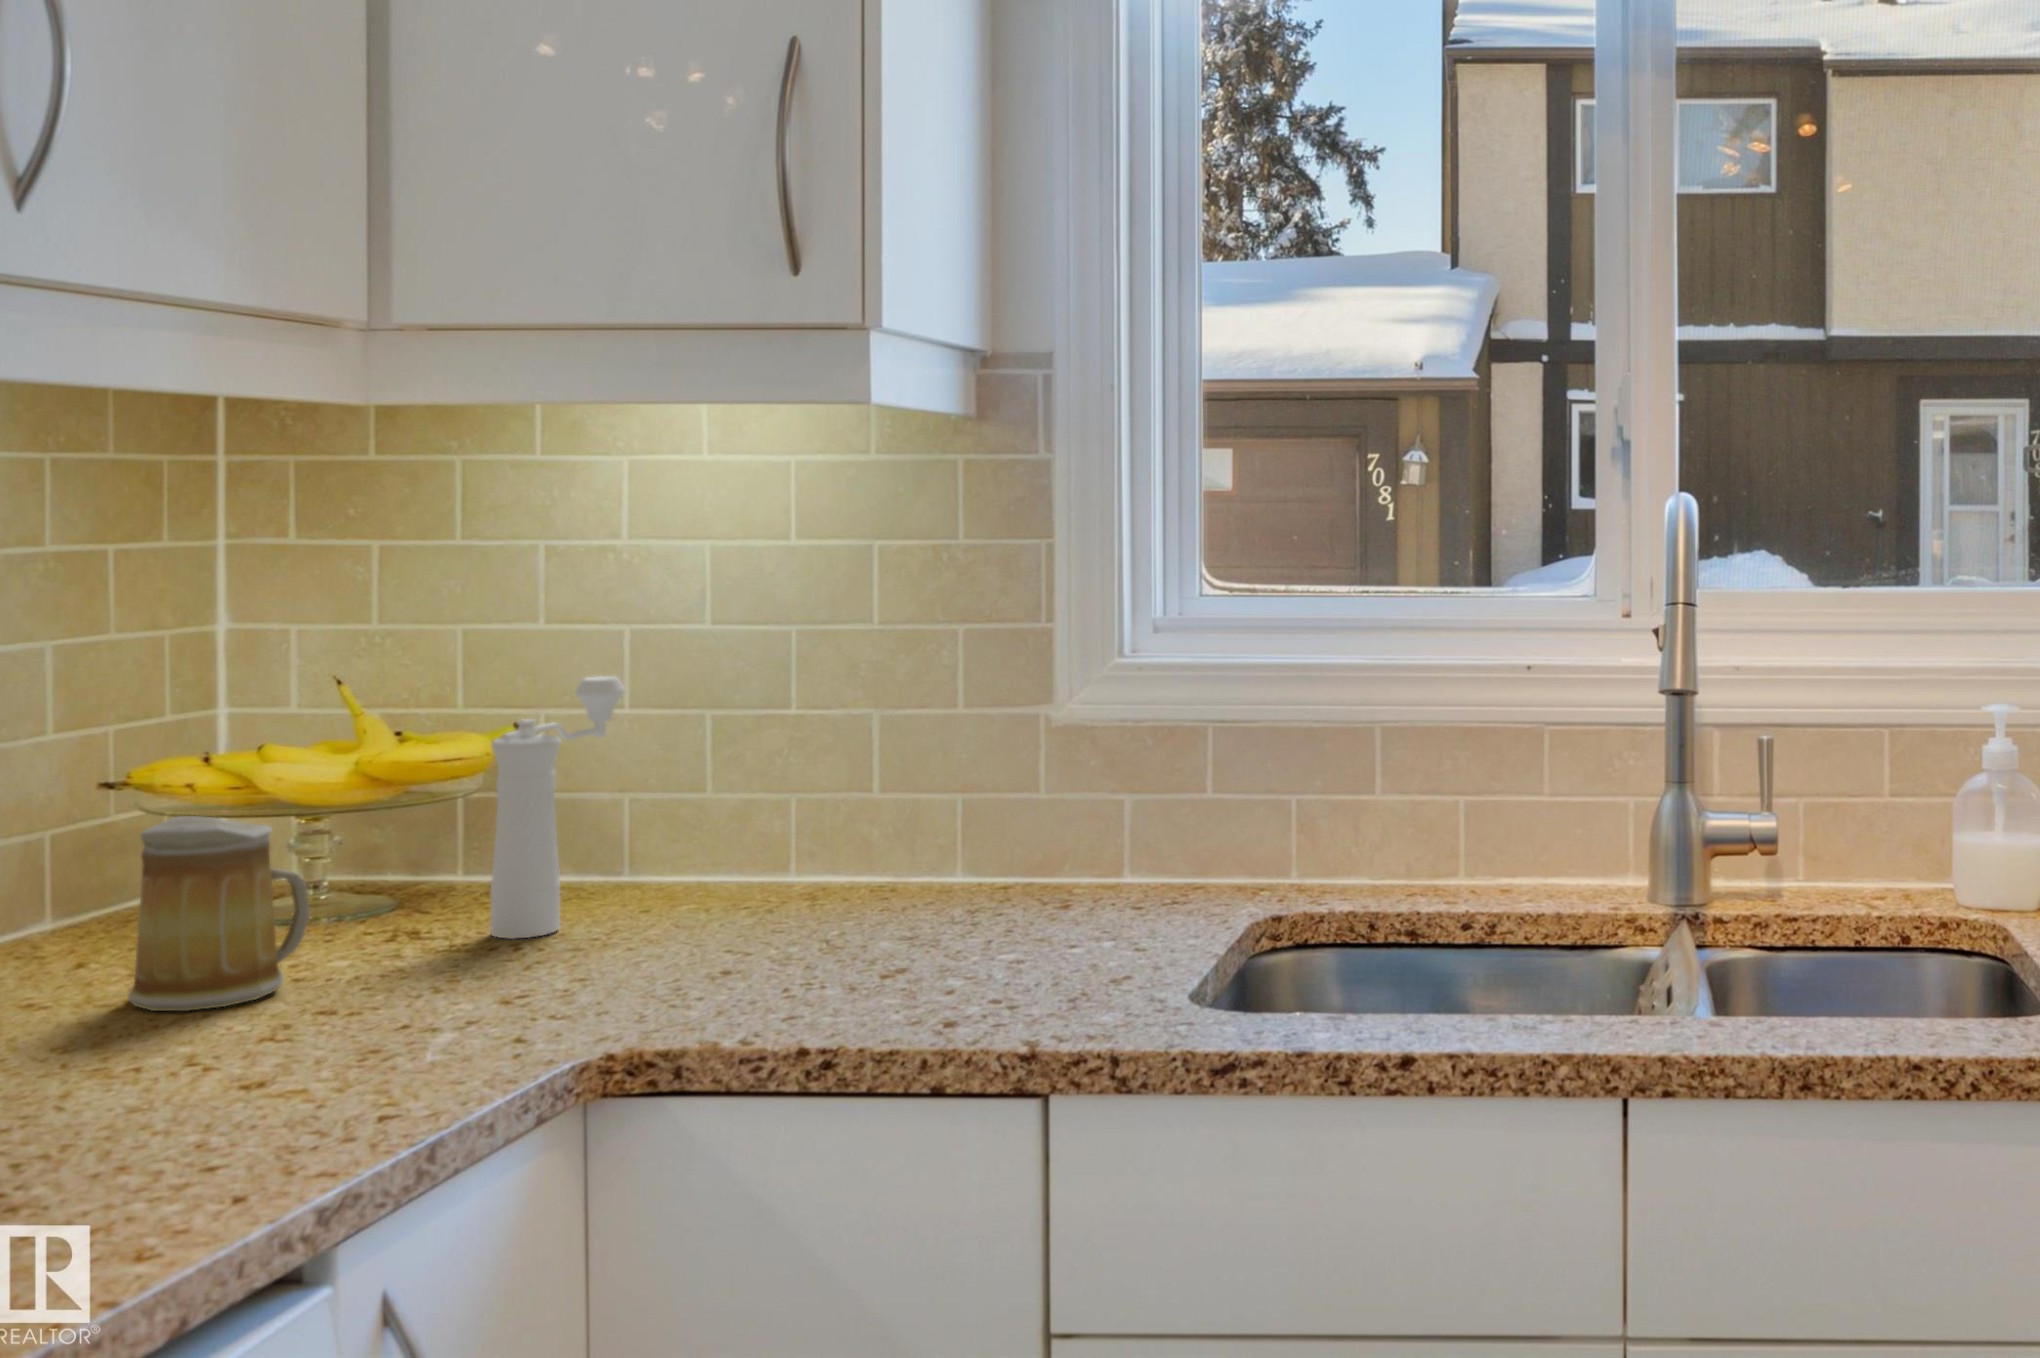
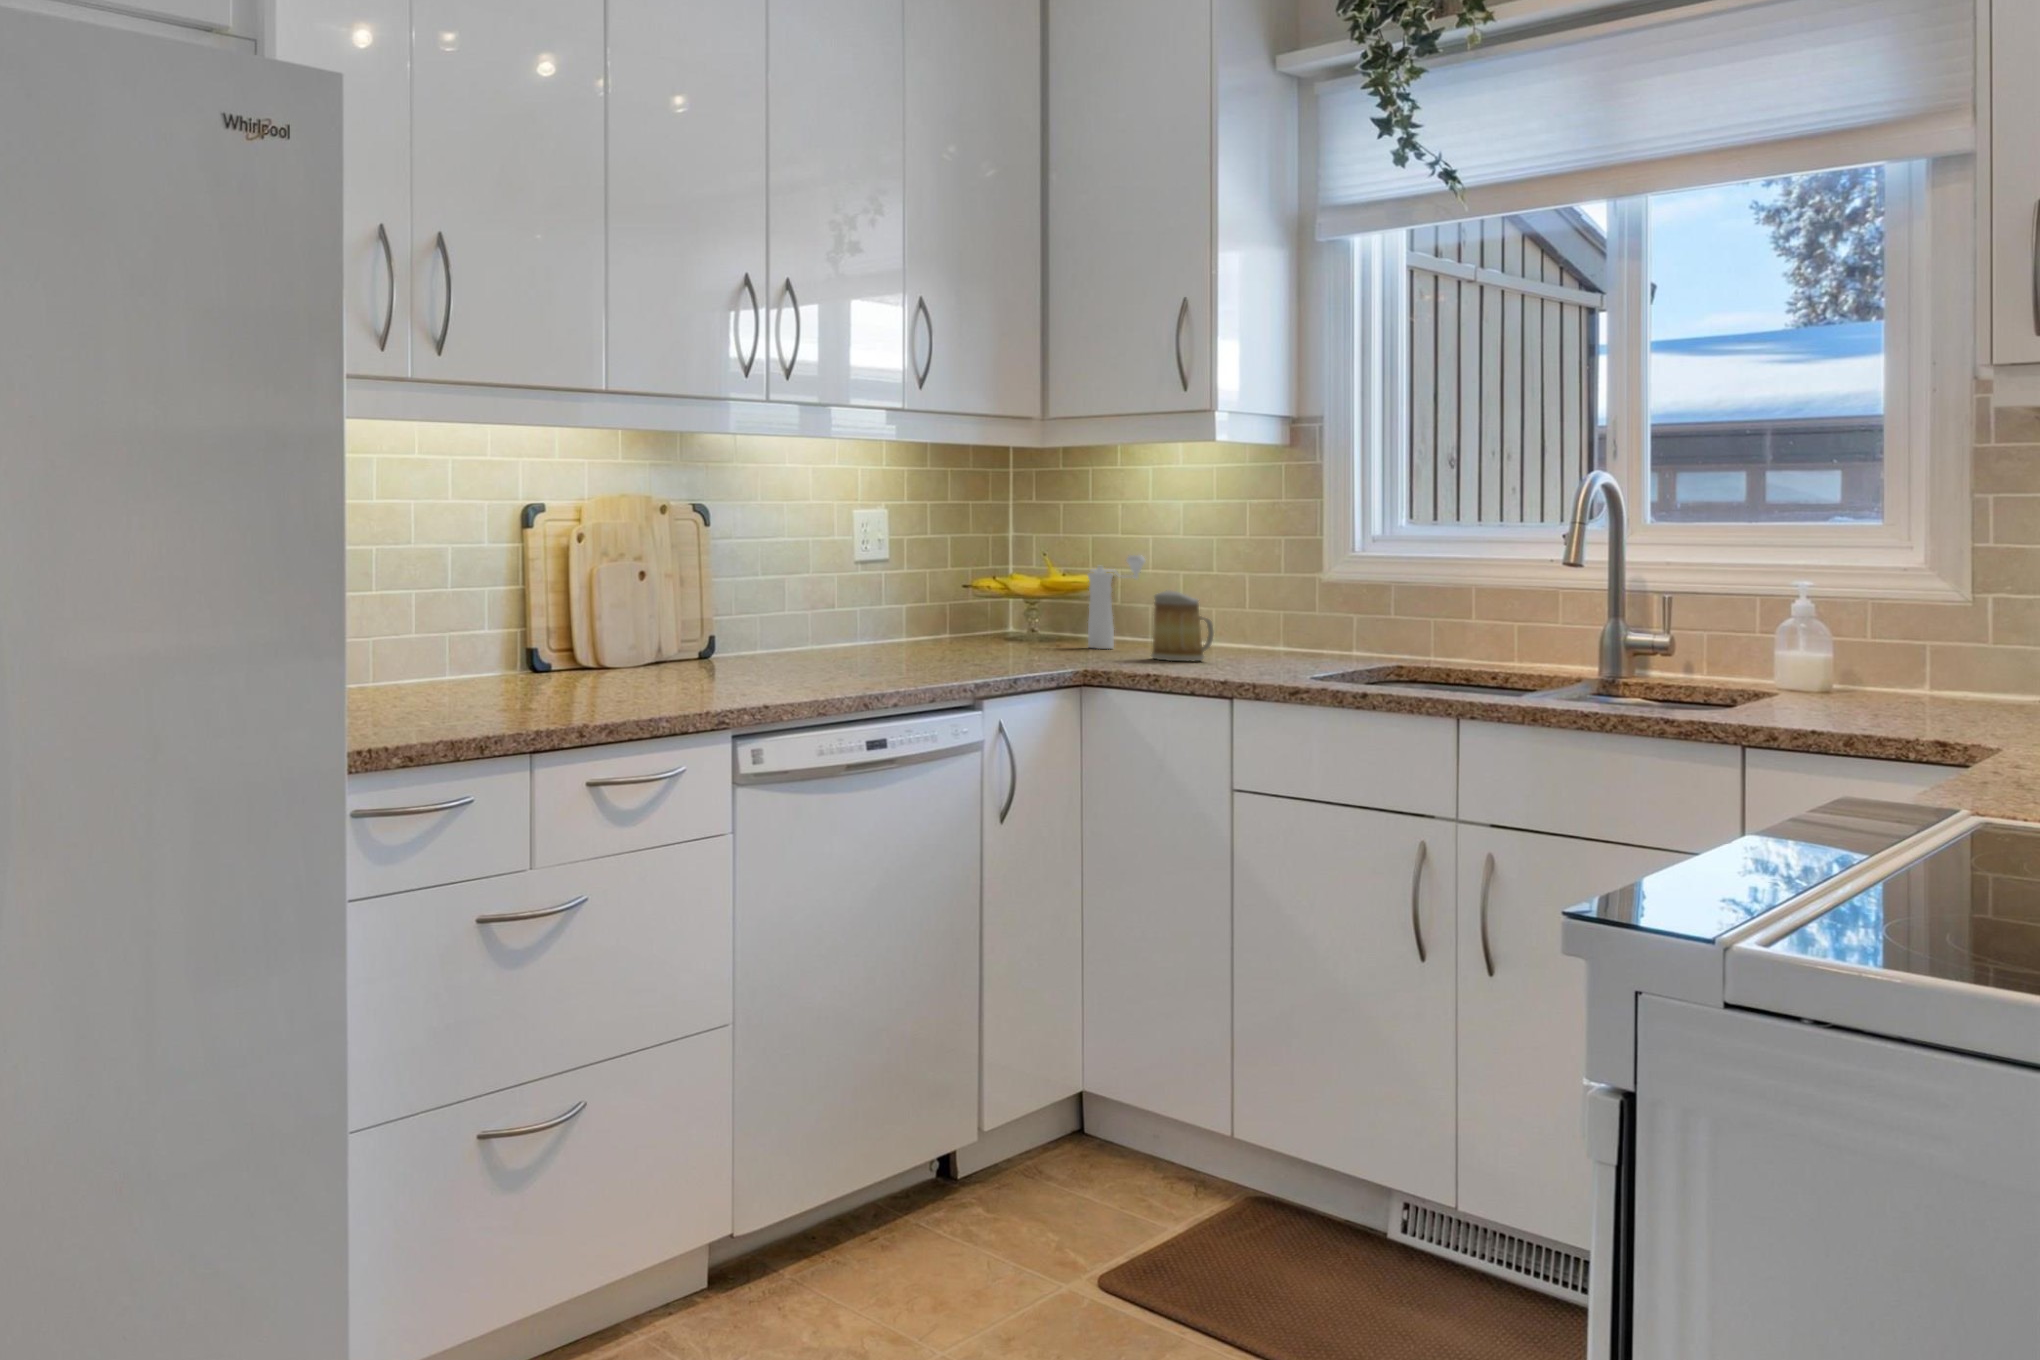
mug: present [128,816,309,1011] -> present [1152,590,1214,661]

